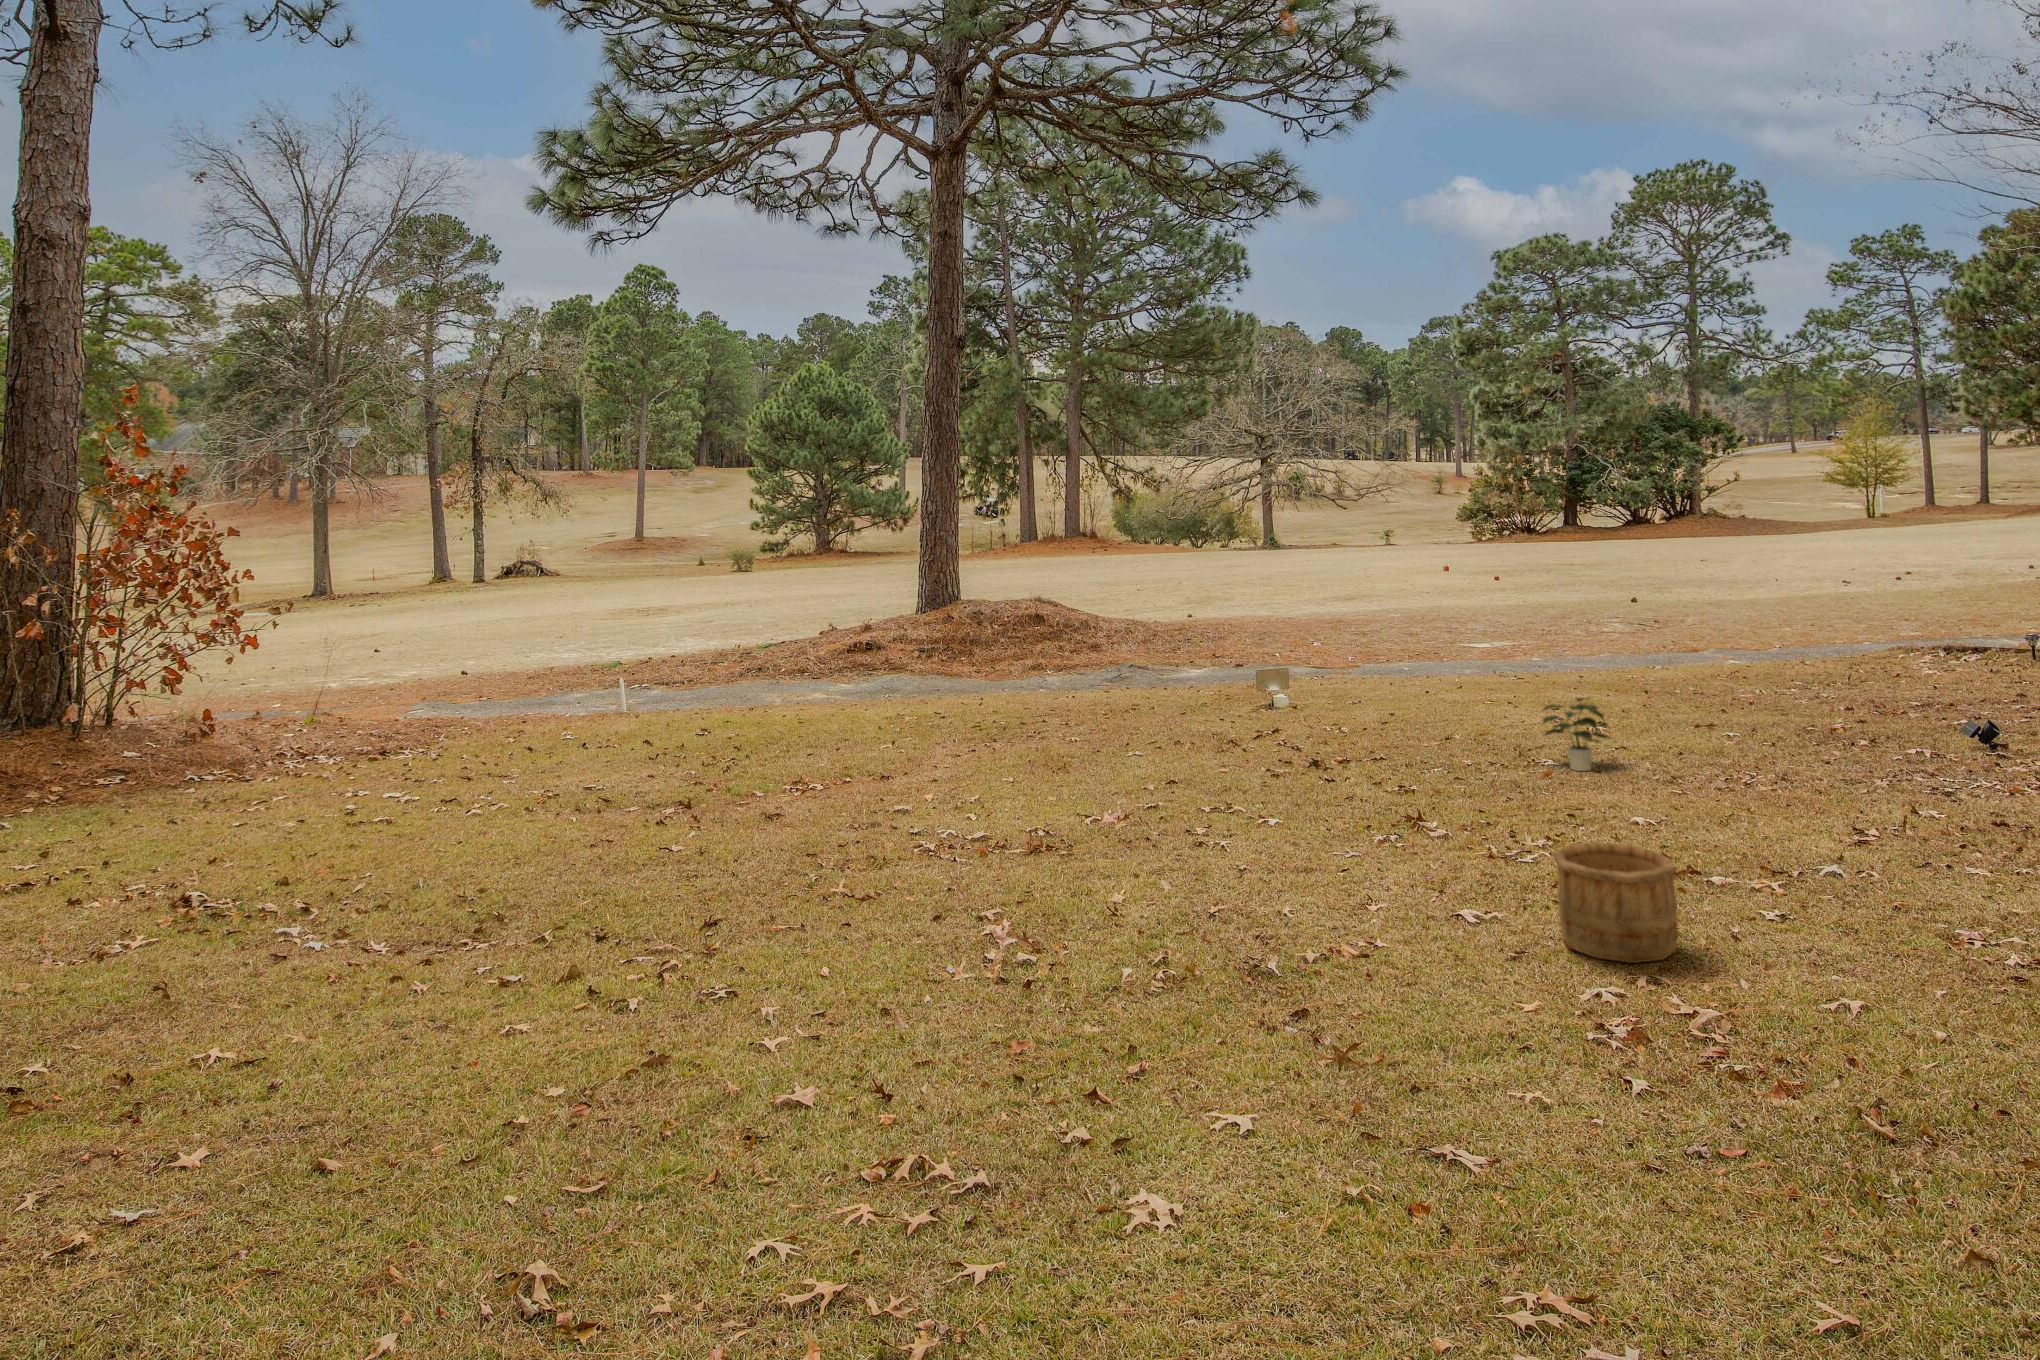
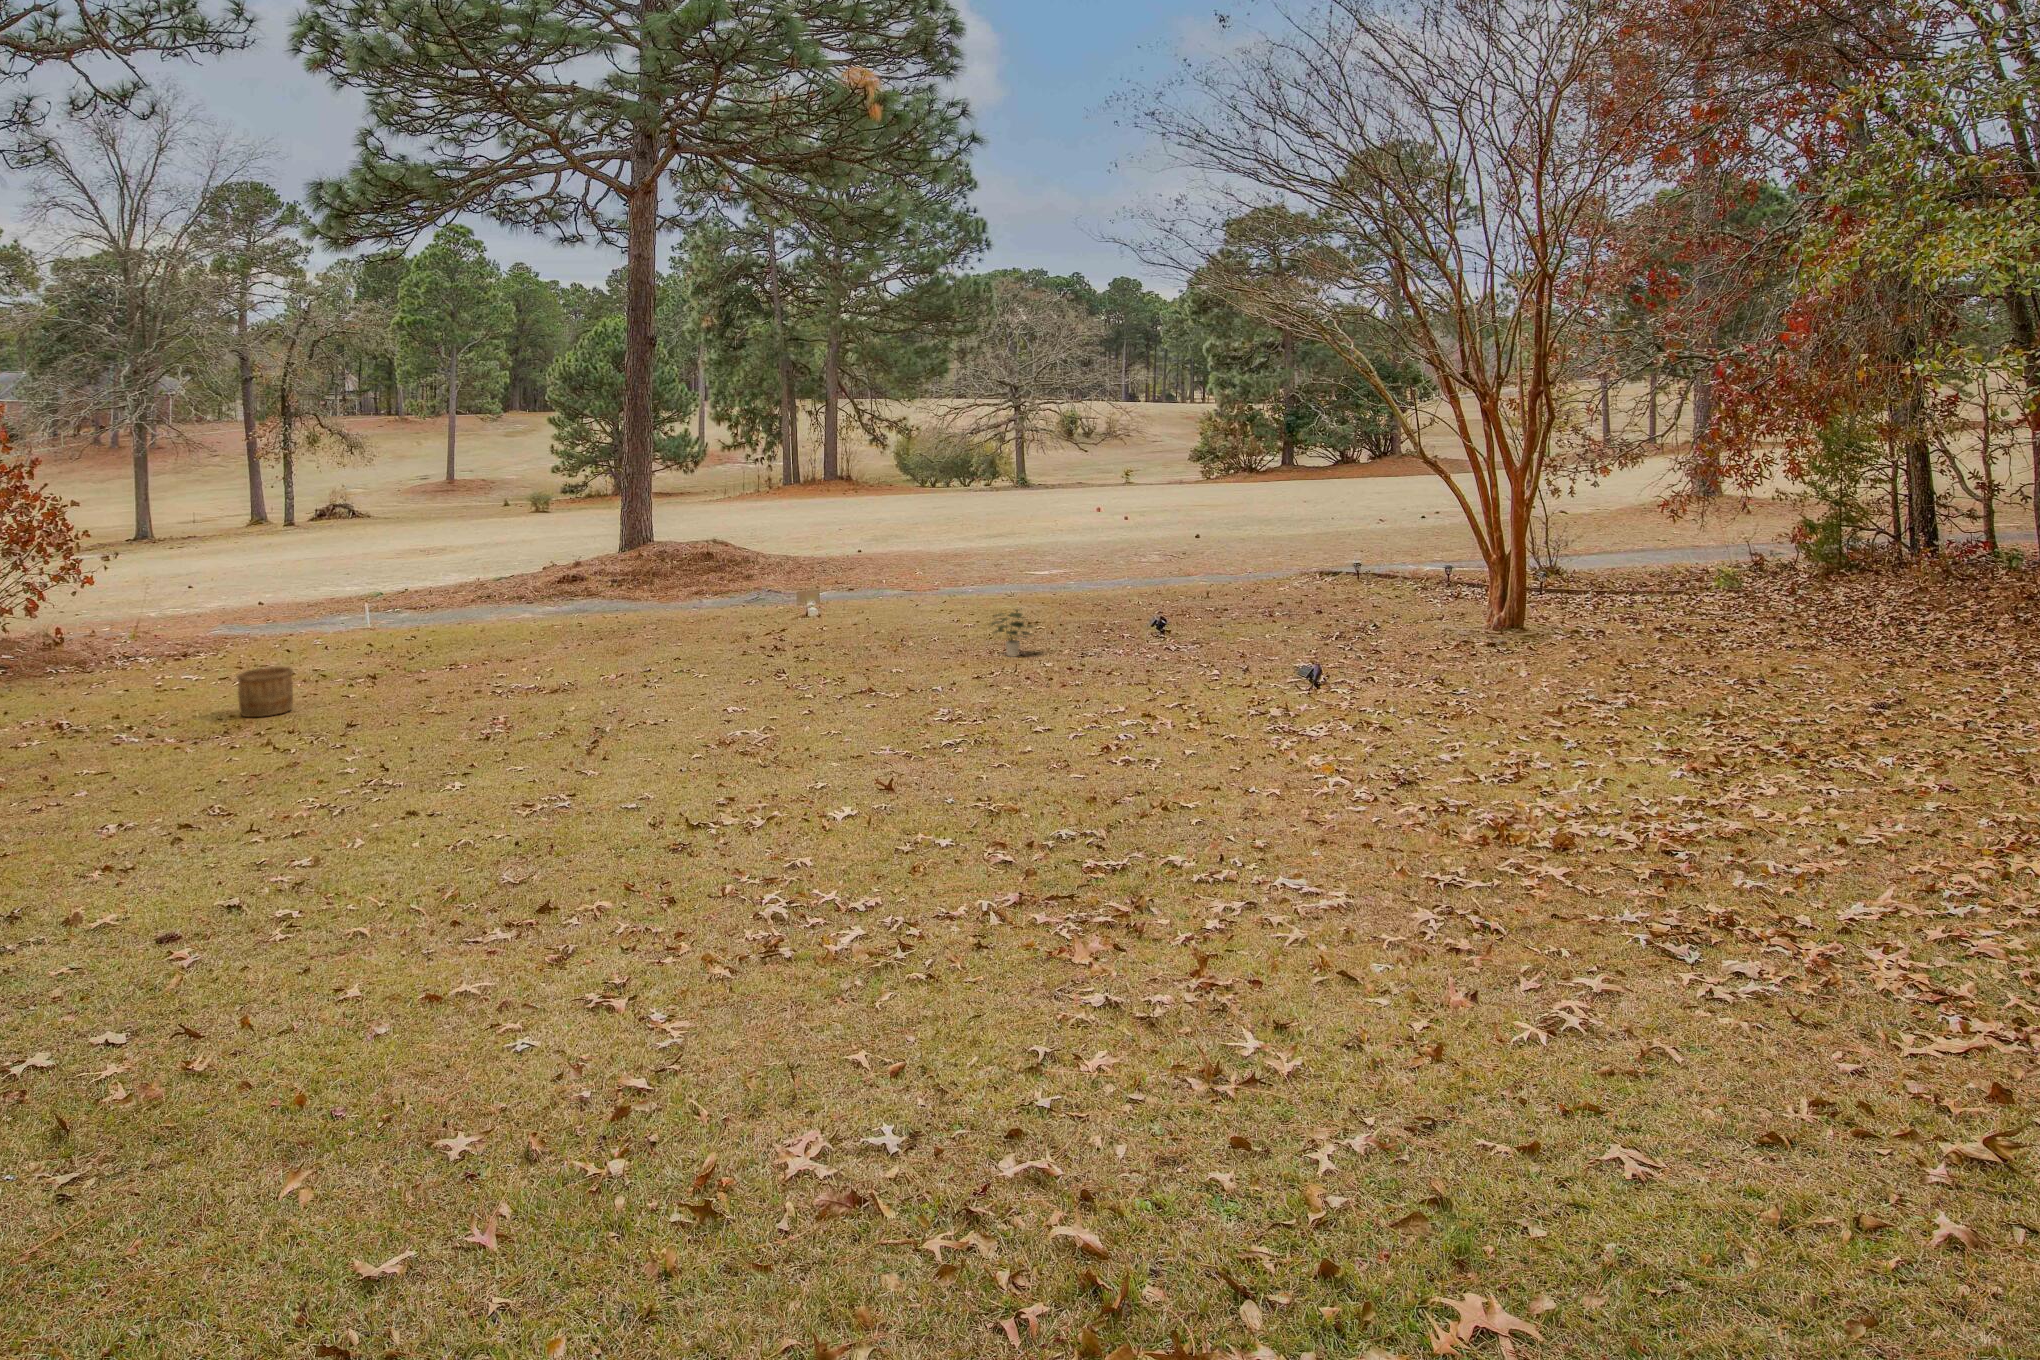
wooden bucket: present [1553,843,1677,963] -> present [237,667,293,717]

